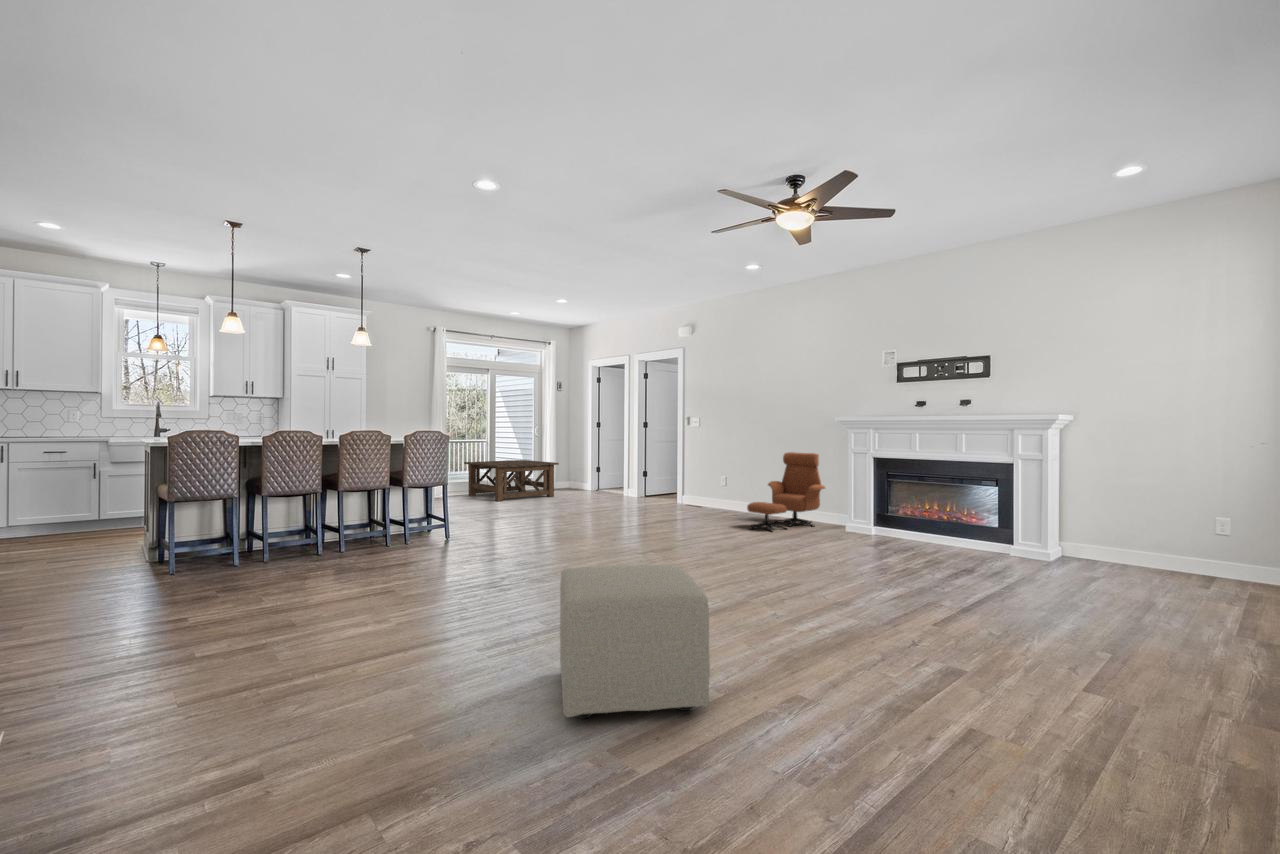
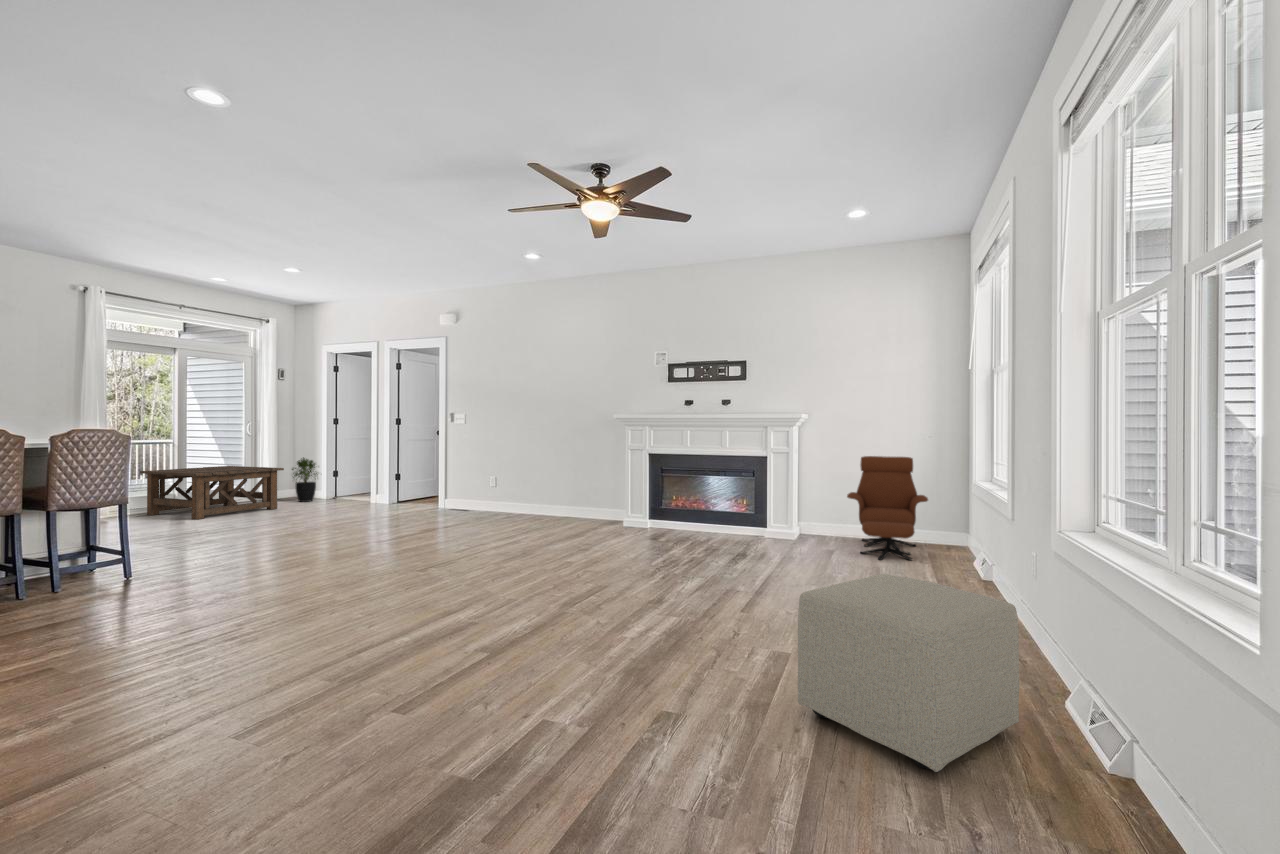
lounge chair: present [747,452,825,532] -> present [847,456,928,560]
potted plant: none [564,454,590,492] -> present [292,457,318,502]
ottoman: present [560,565,710,719] -> present [798,574,1020,772]

